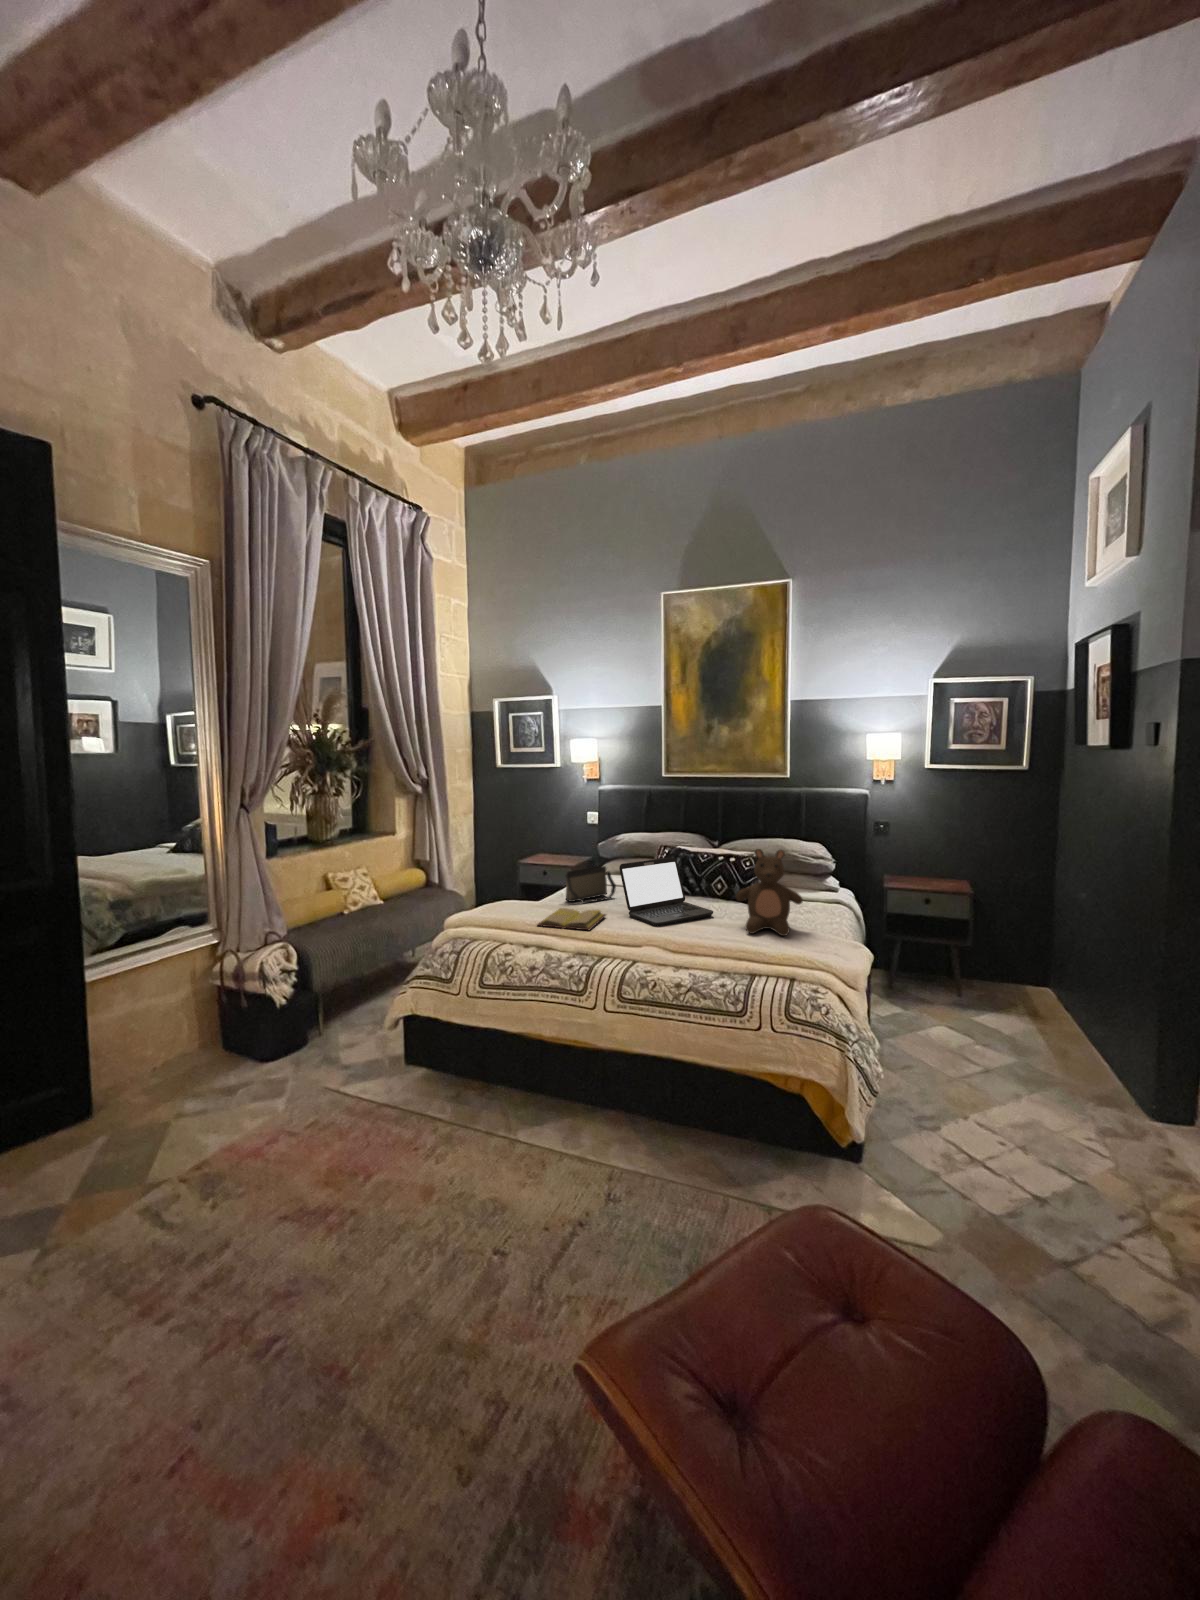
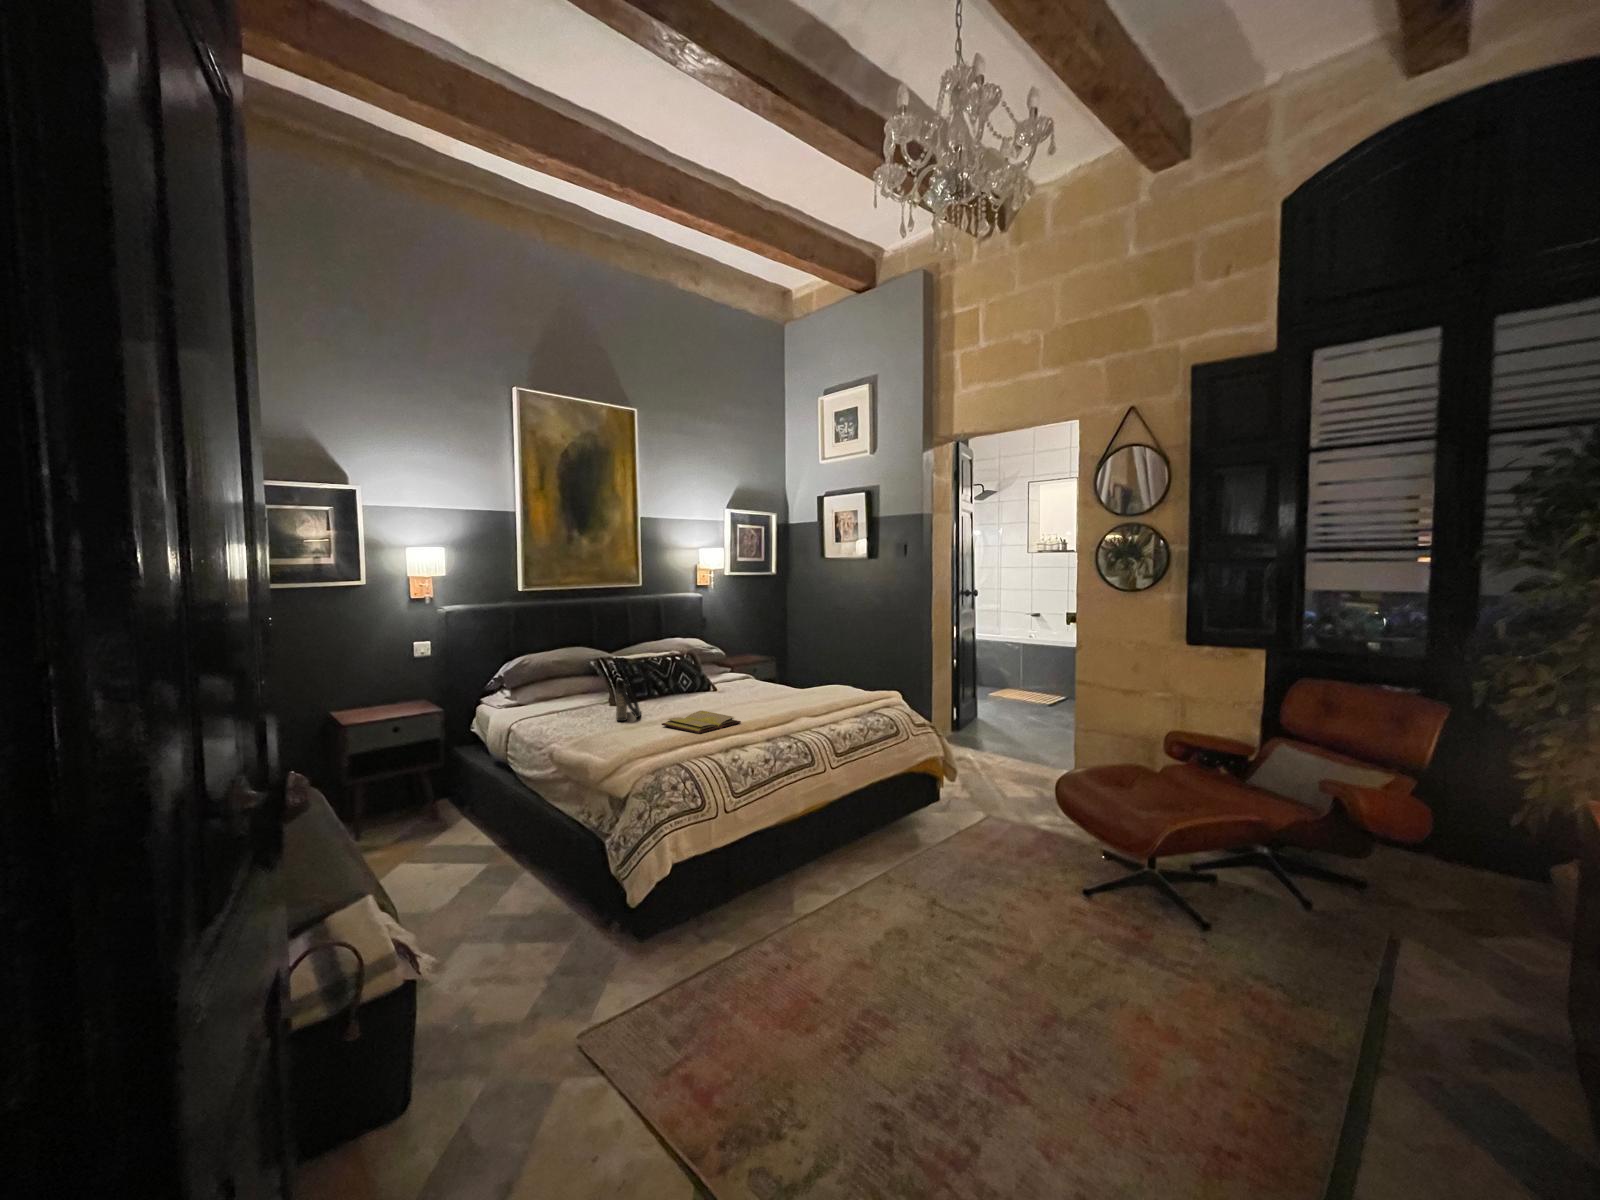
stuffed bear: present [736,849,803,936] -> none [773,631,823,697]
laptop: present [619,857,713,926] -> none [692,656,755,713]

